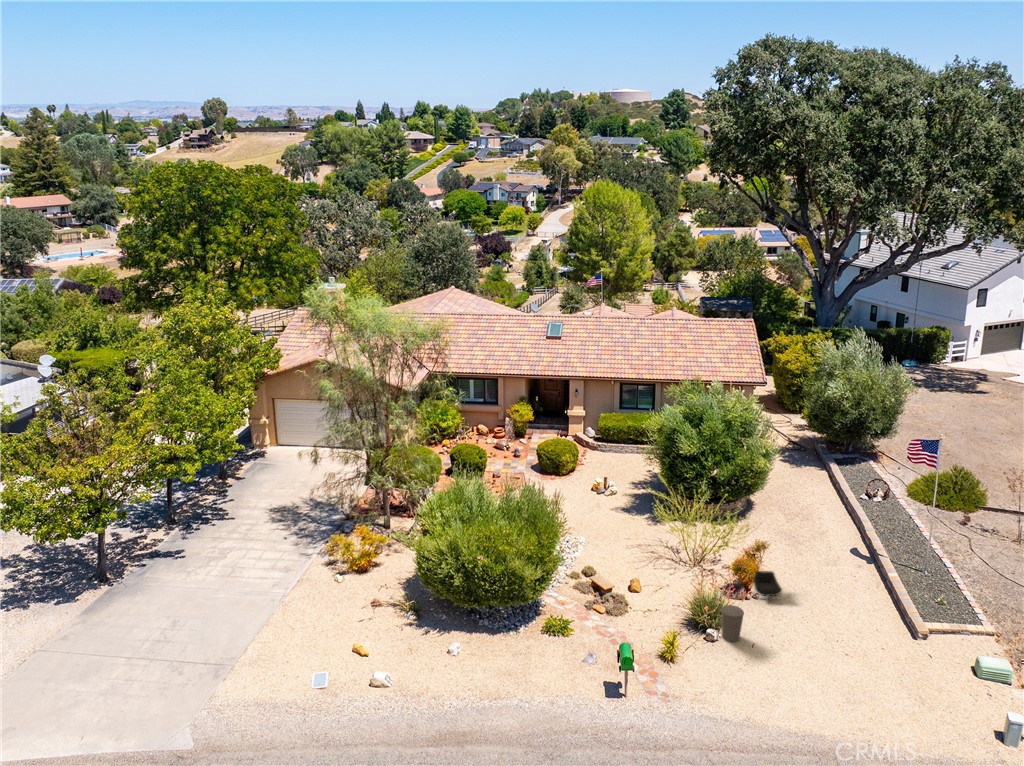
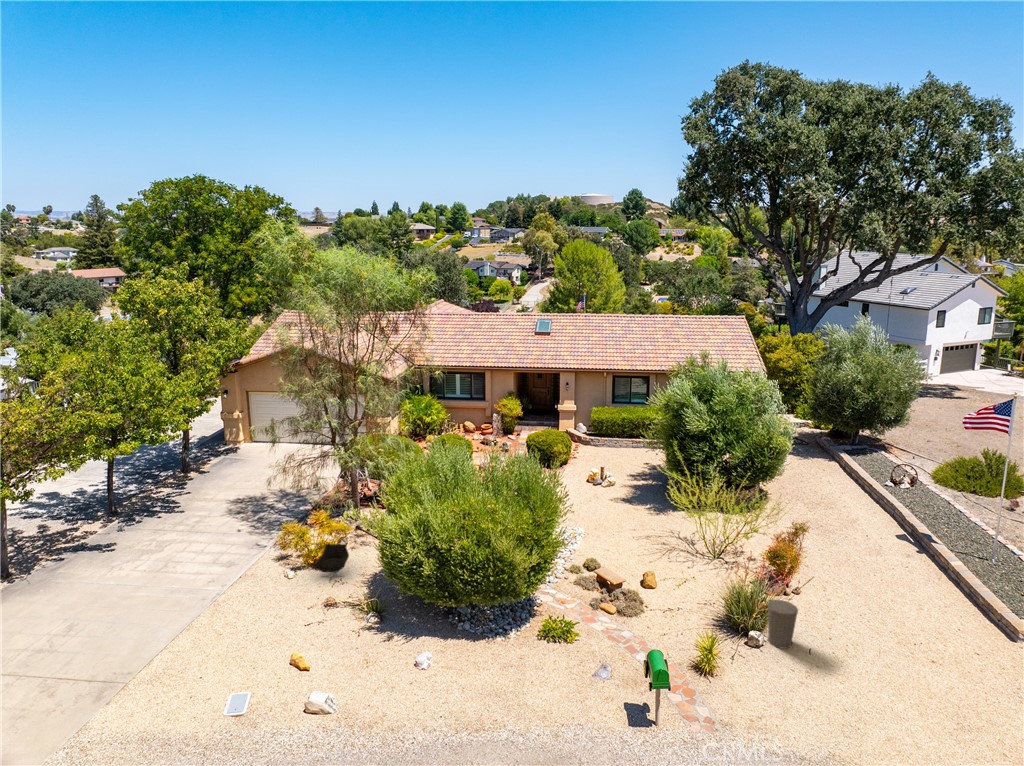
lounge chair: present [753,571,782,599] -> present [315,544,349,583]

